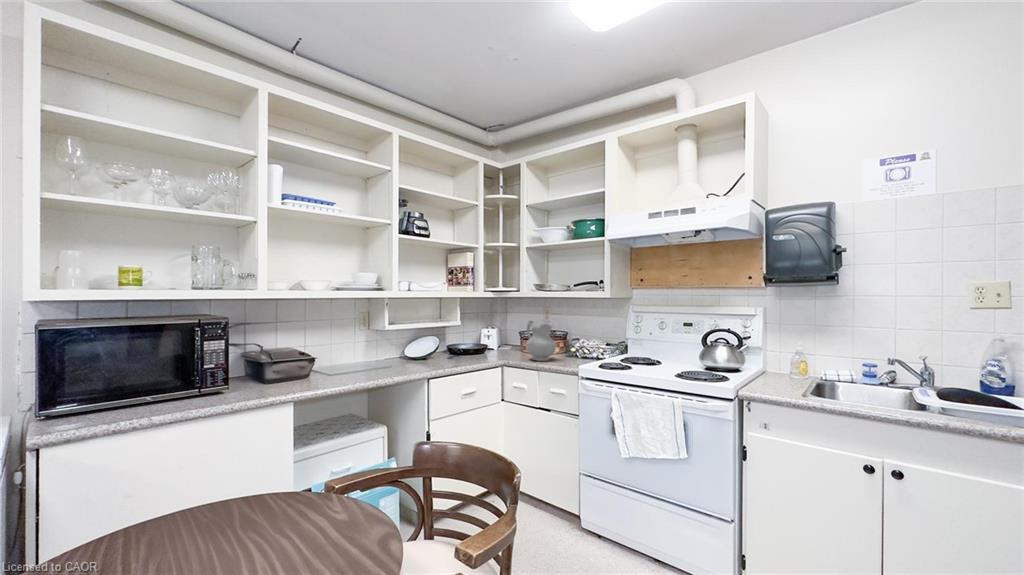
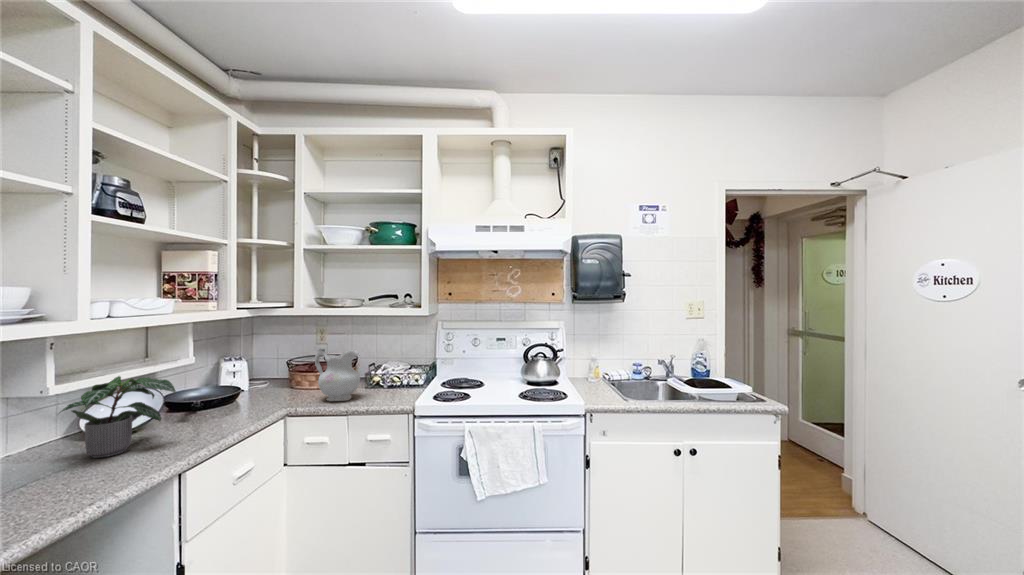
potted plant: none [391,324,435,366] -> present [61,376,176,458]

